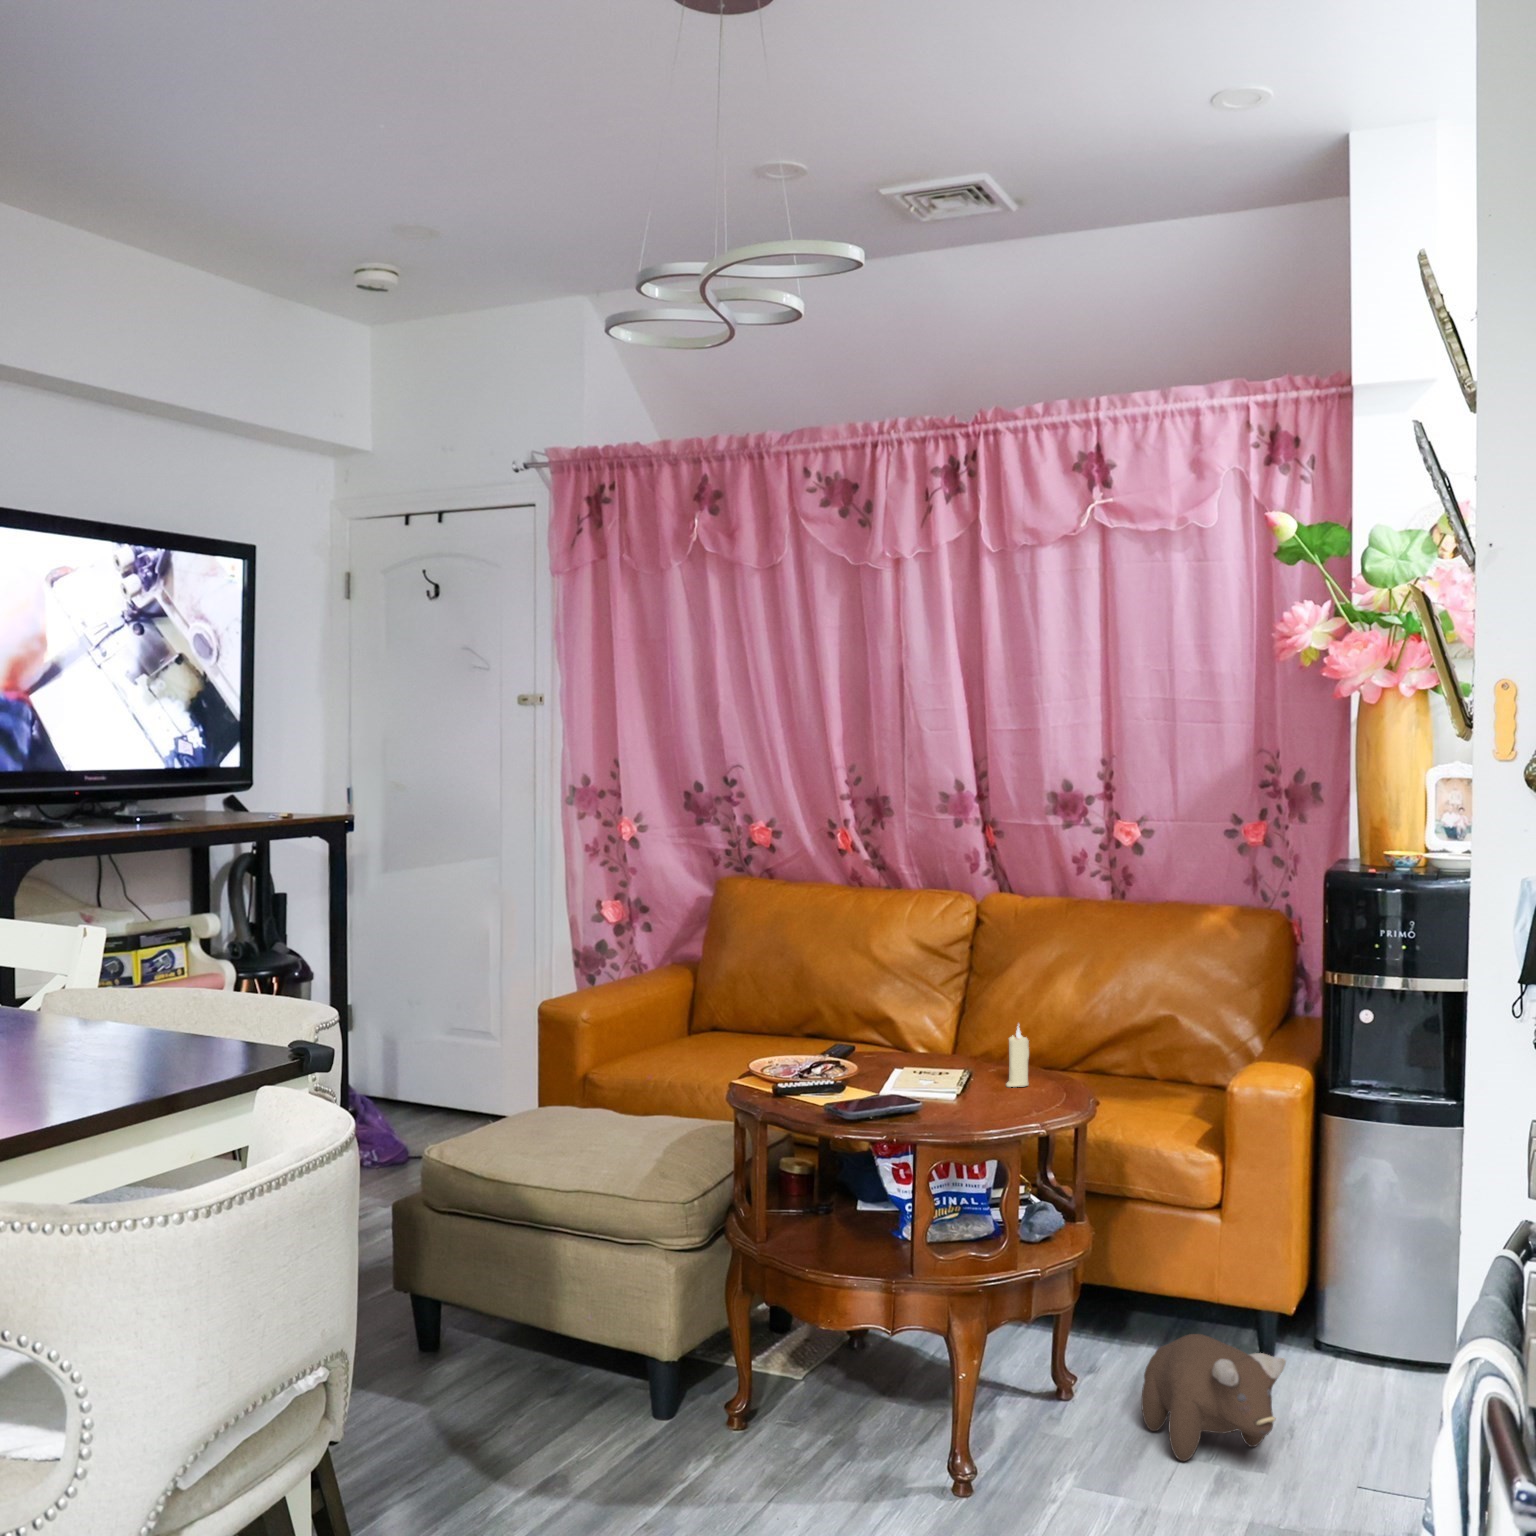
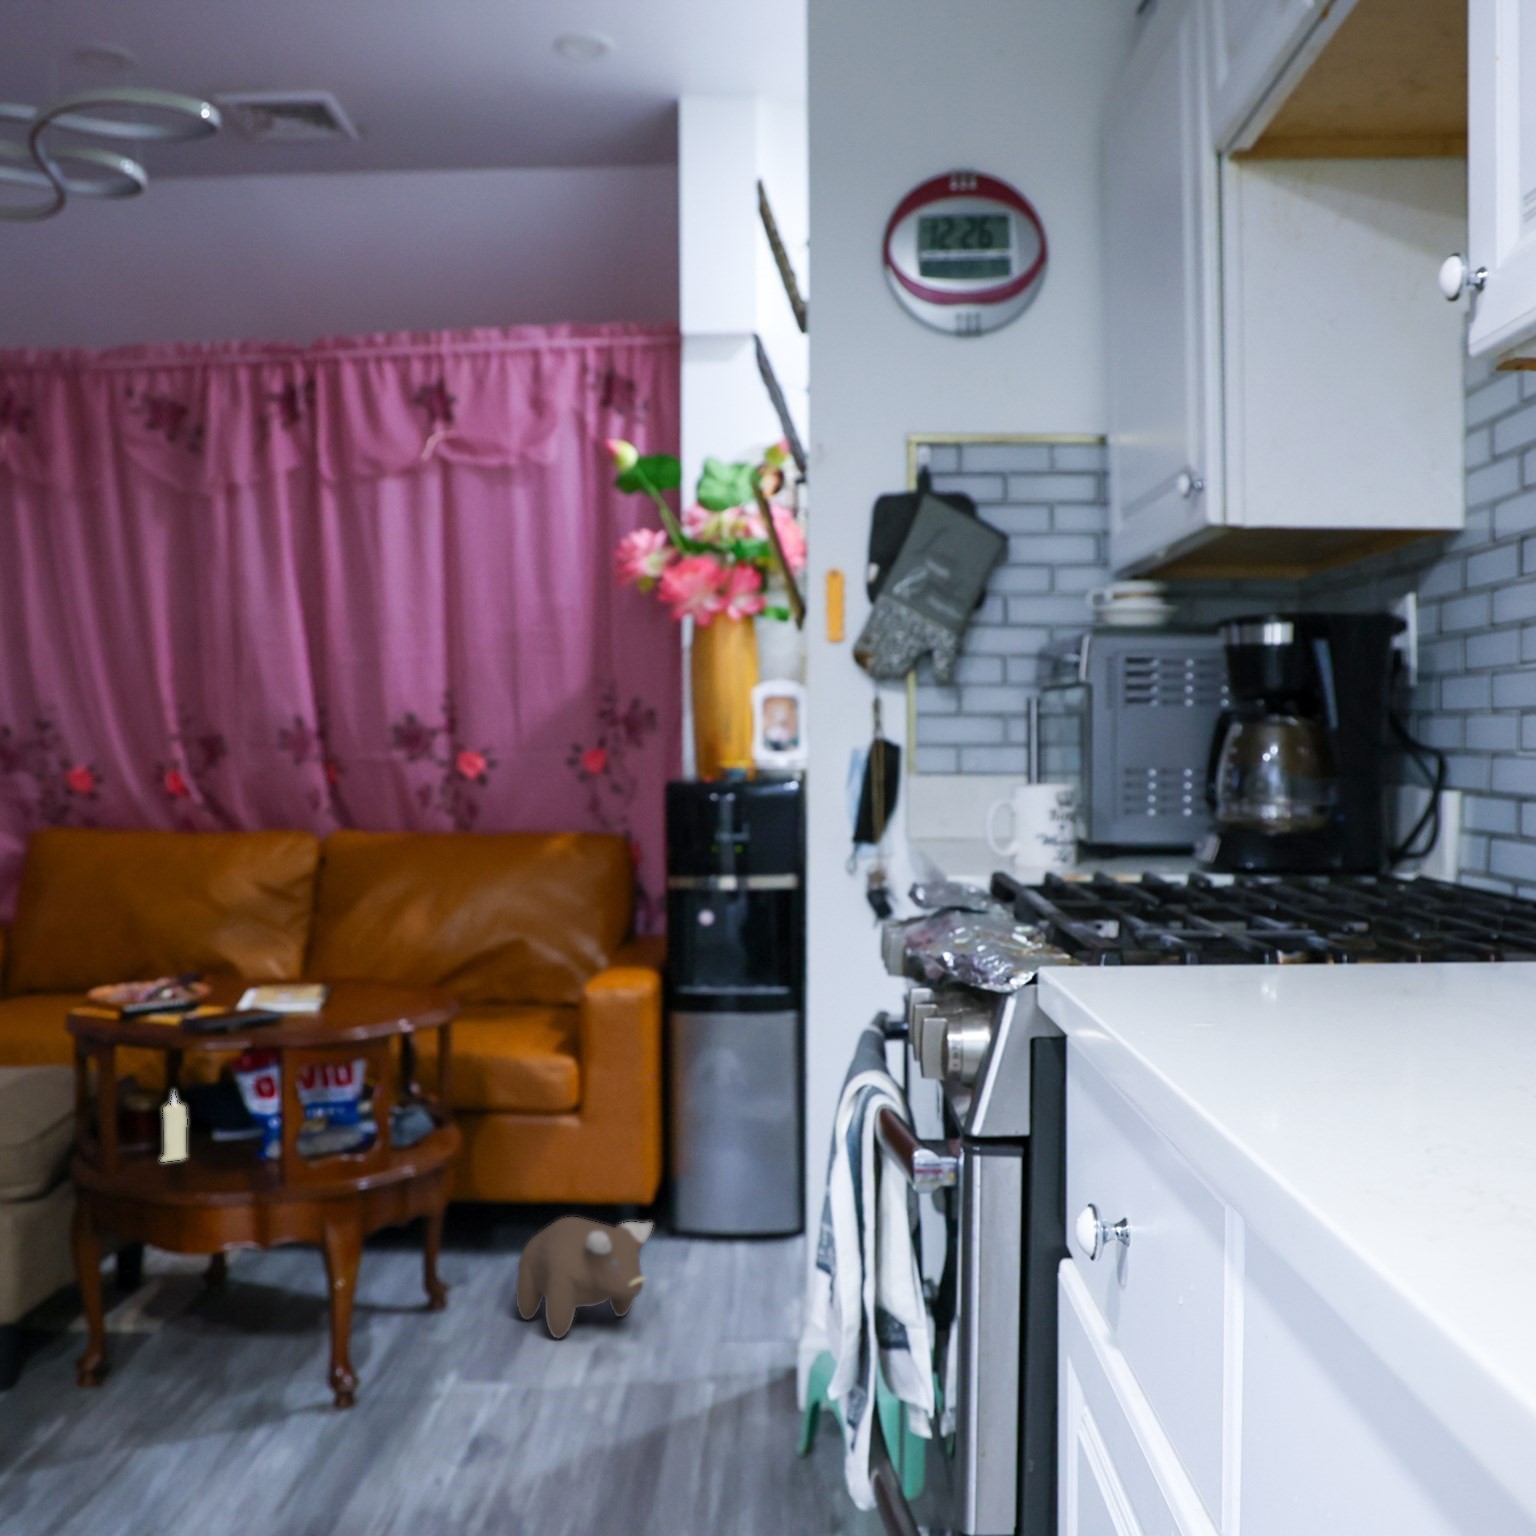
candle: present [1006,1026,1029,1087] -> present [161,1095,187,1161]

